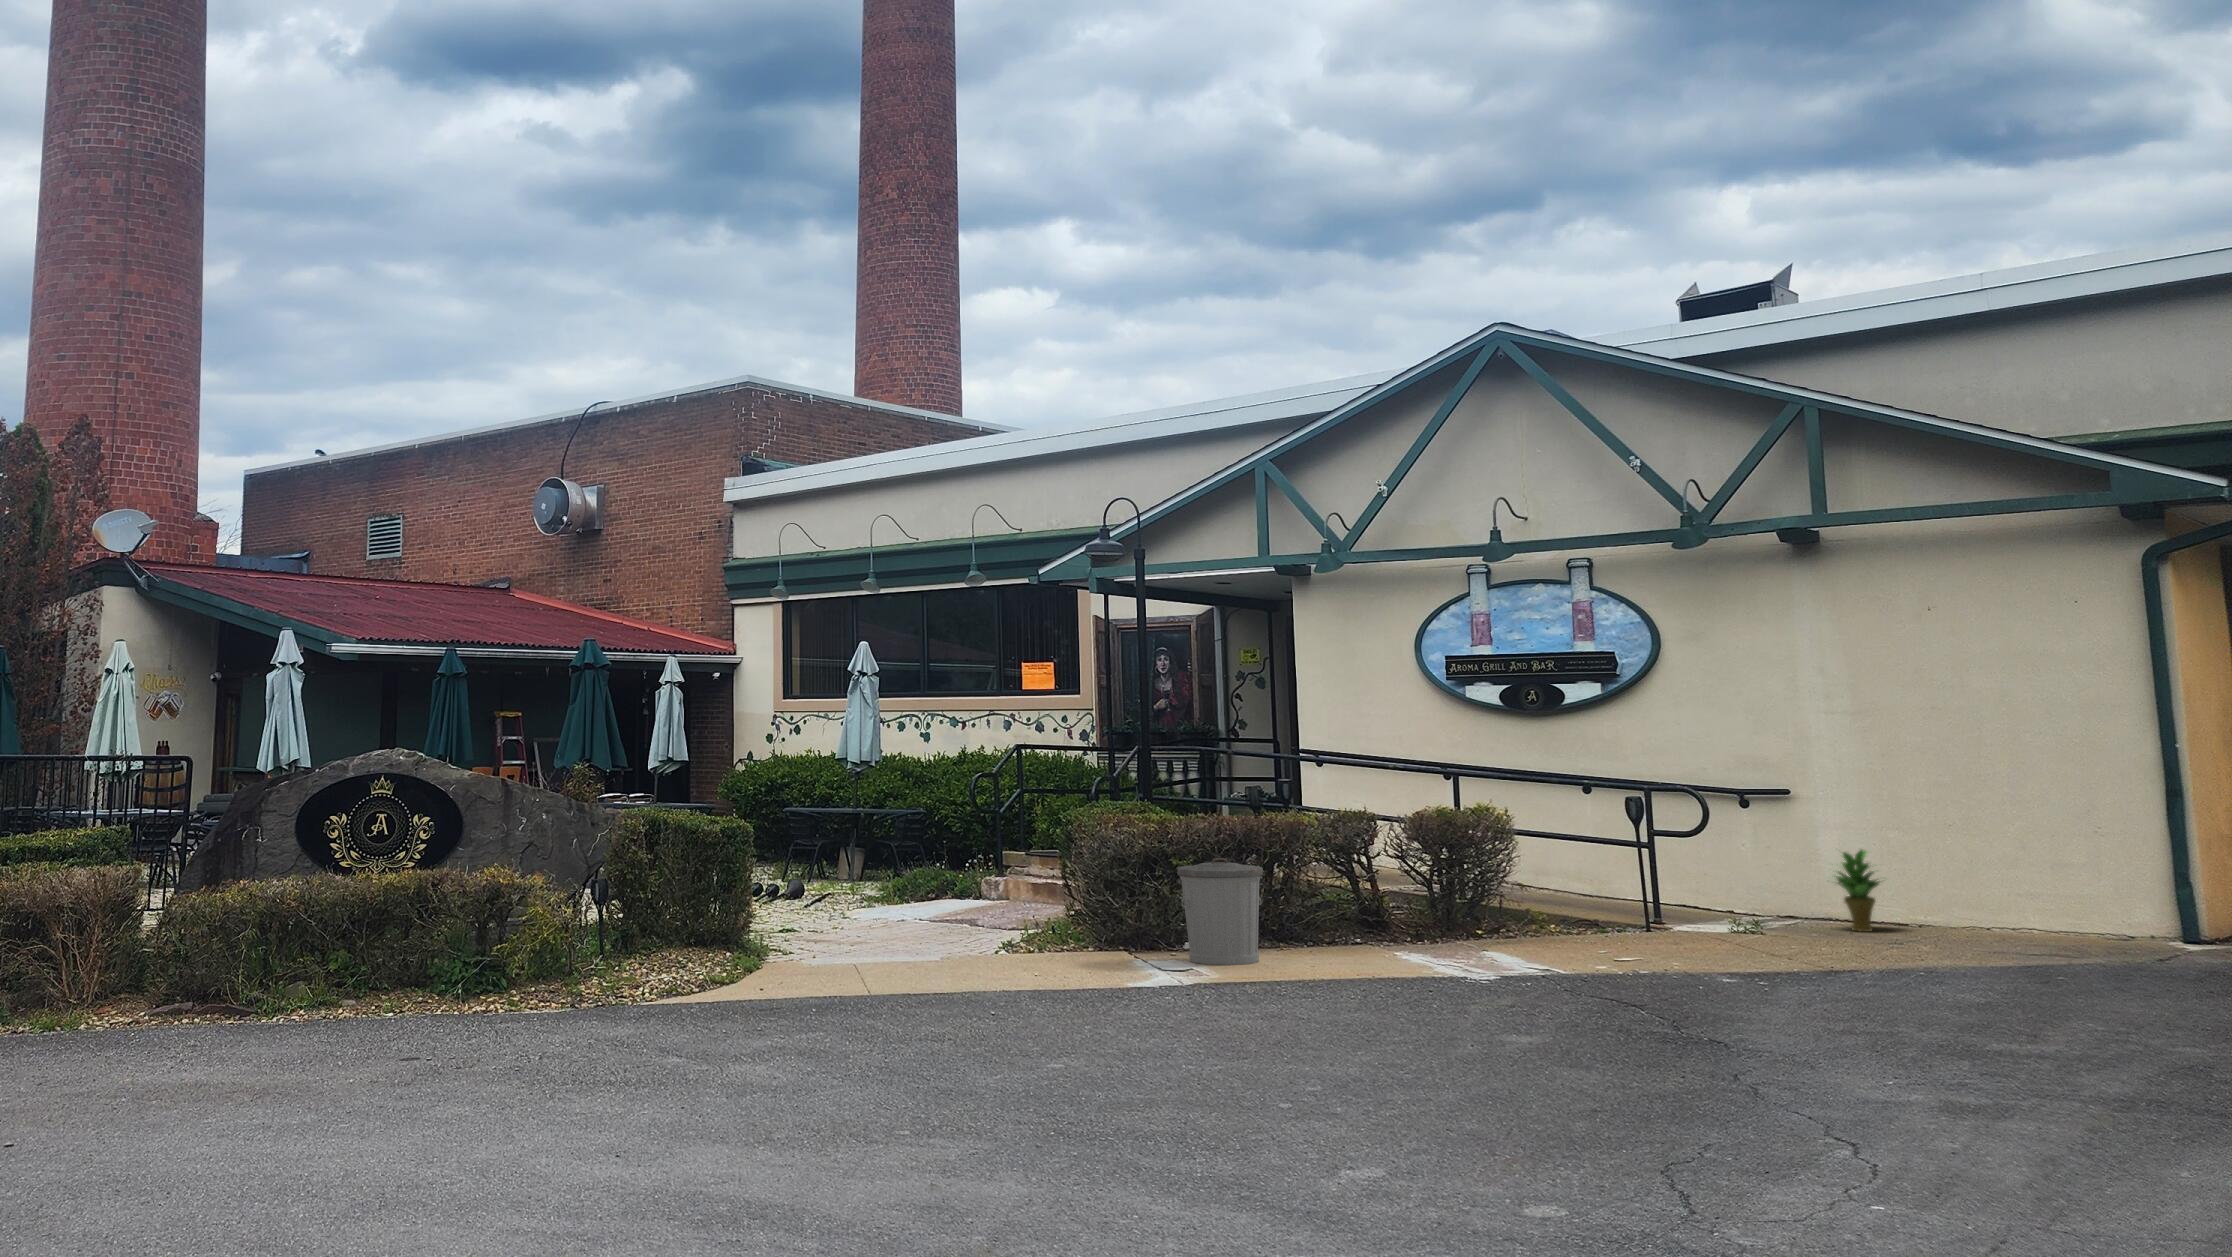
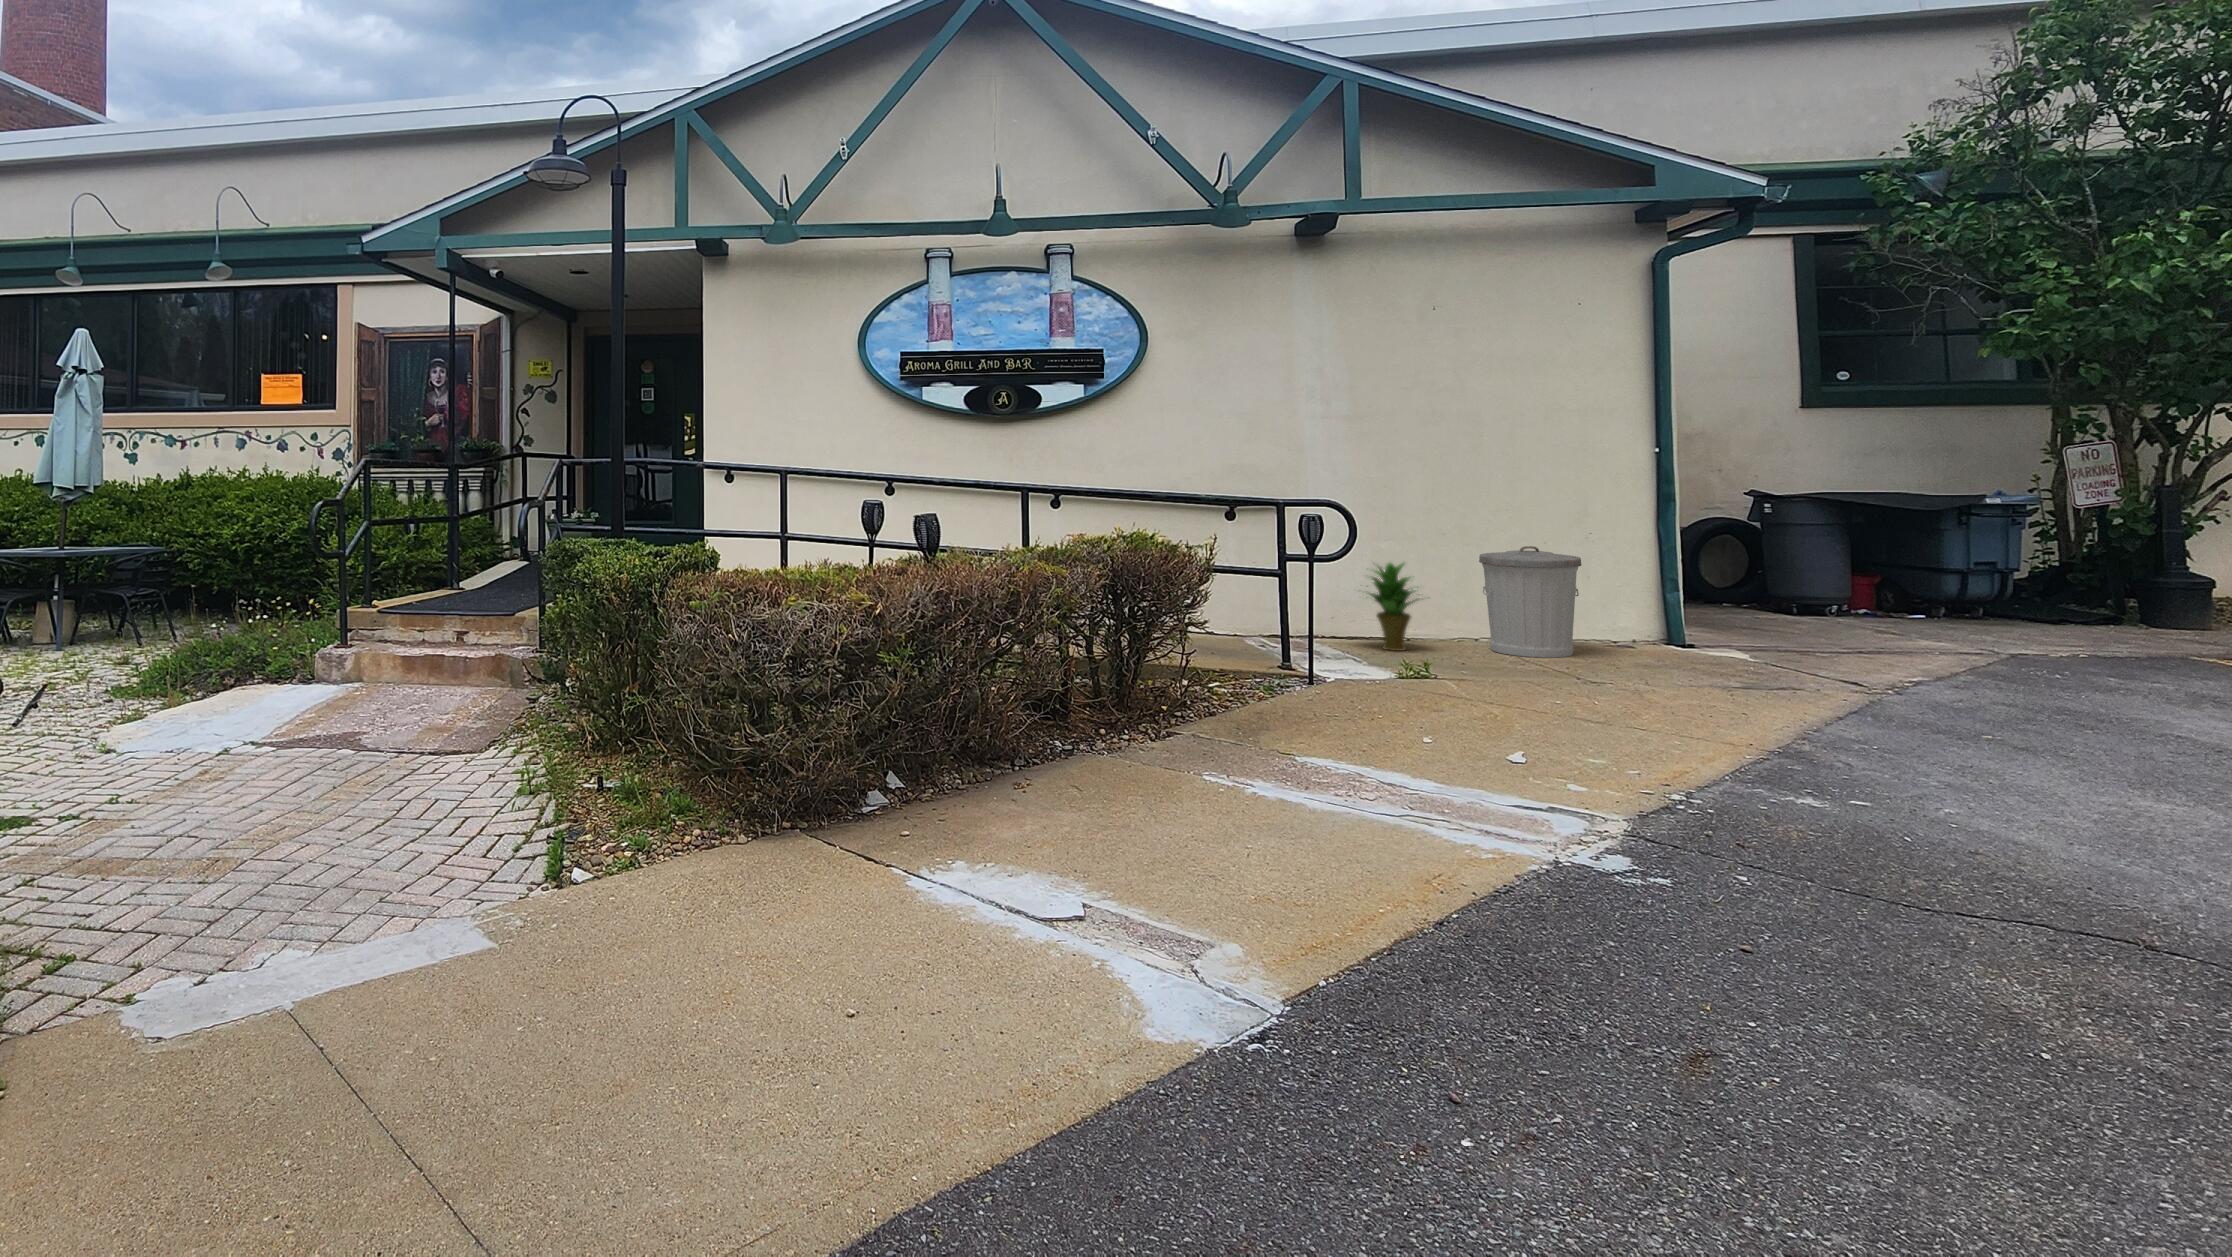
trash can: present [1177,858,1263,965] -> present [1479,546,1581,658]

